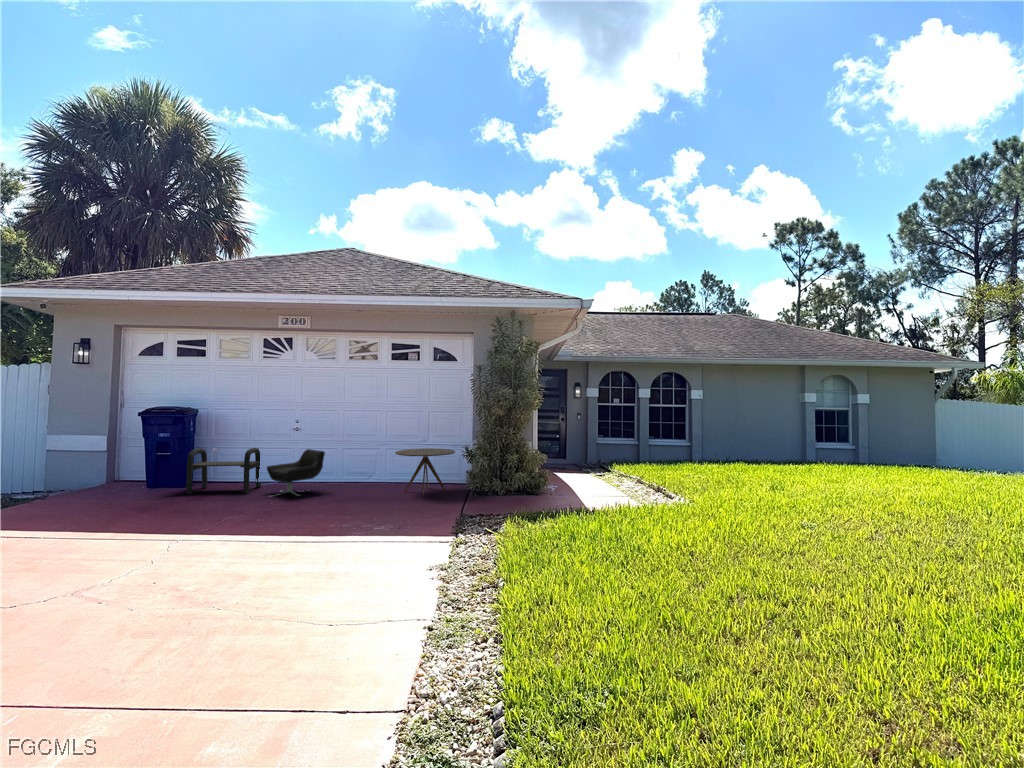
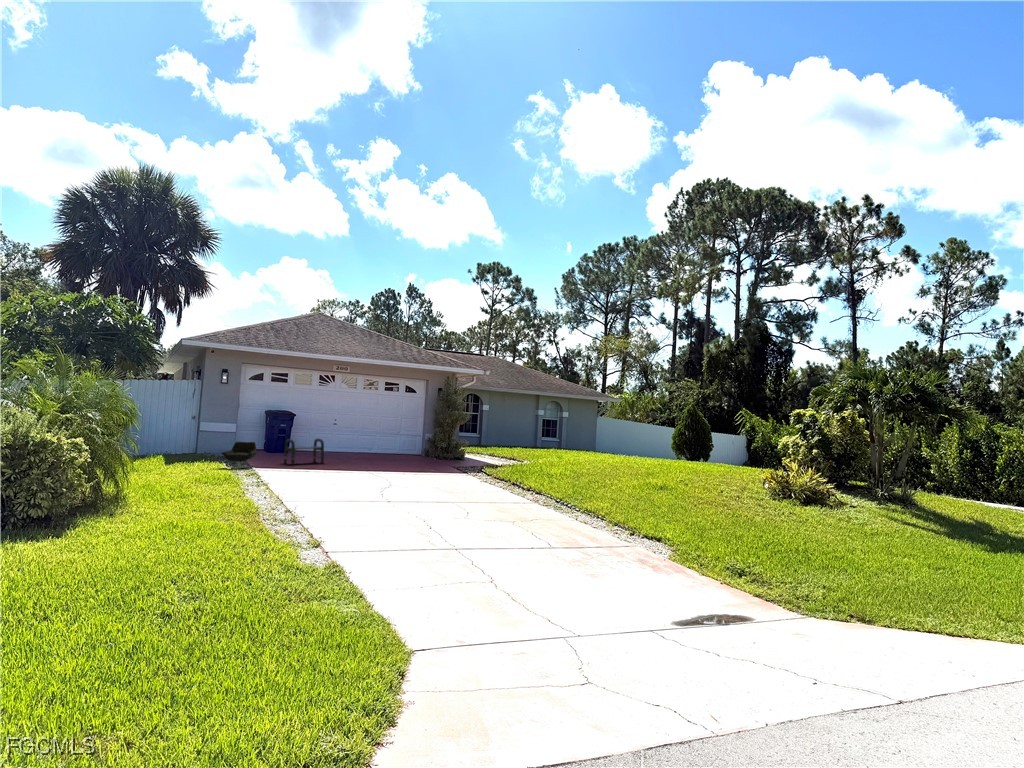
round table: present [395,448,455,496] -> none [396,438,427,461]
lounge chair: present [267,449,325,496] -> present [222,442,257,470]

